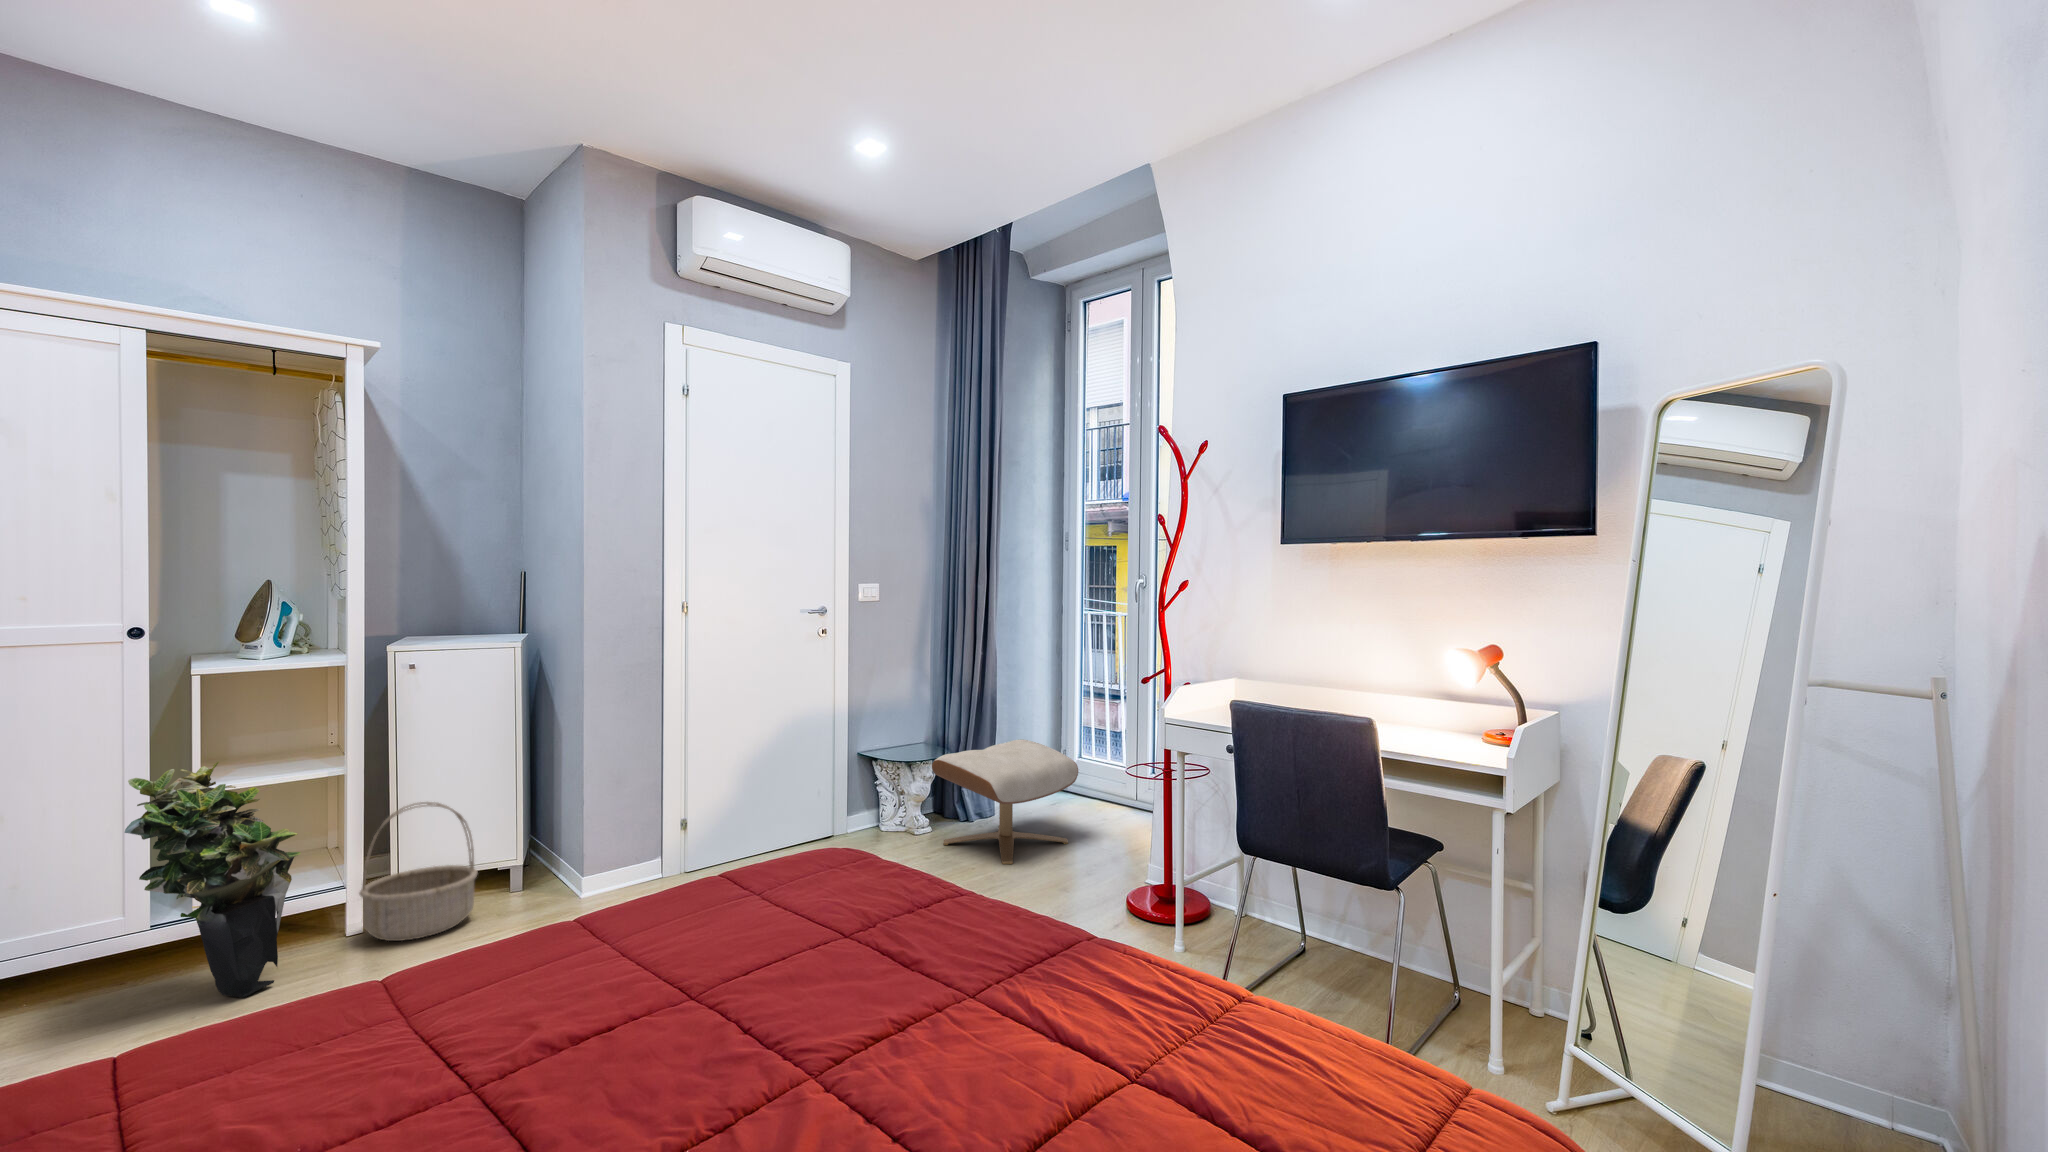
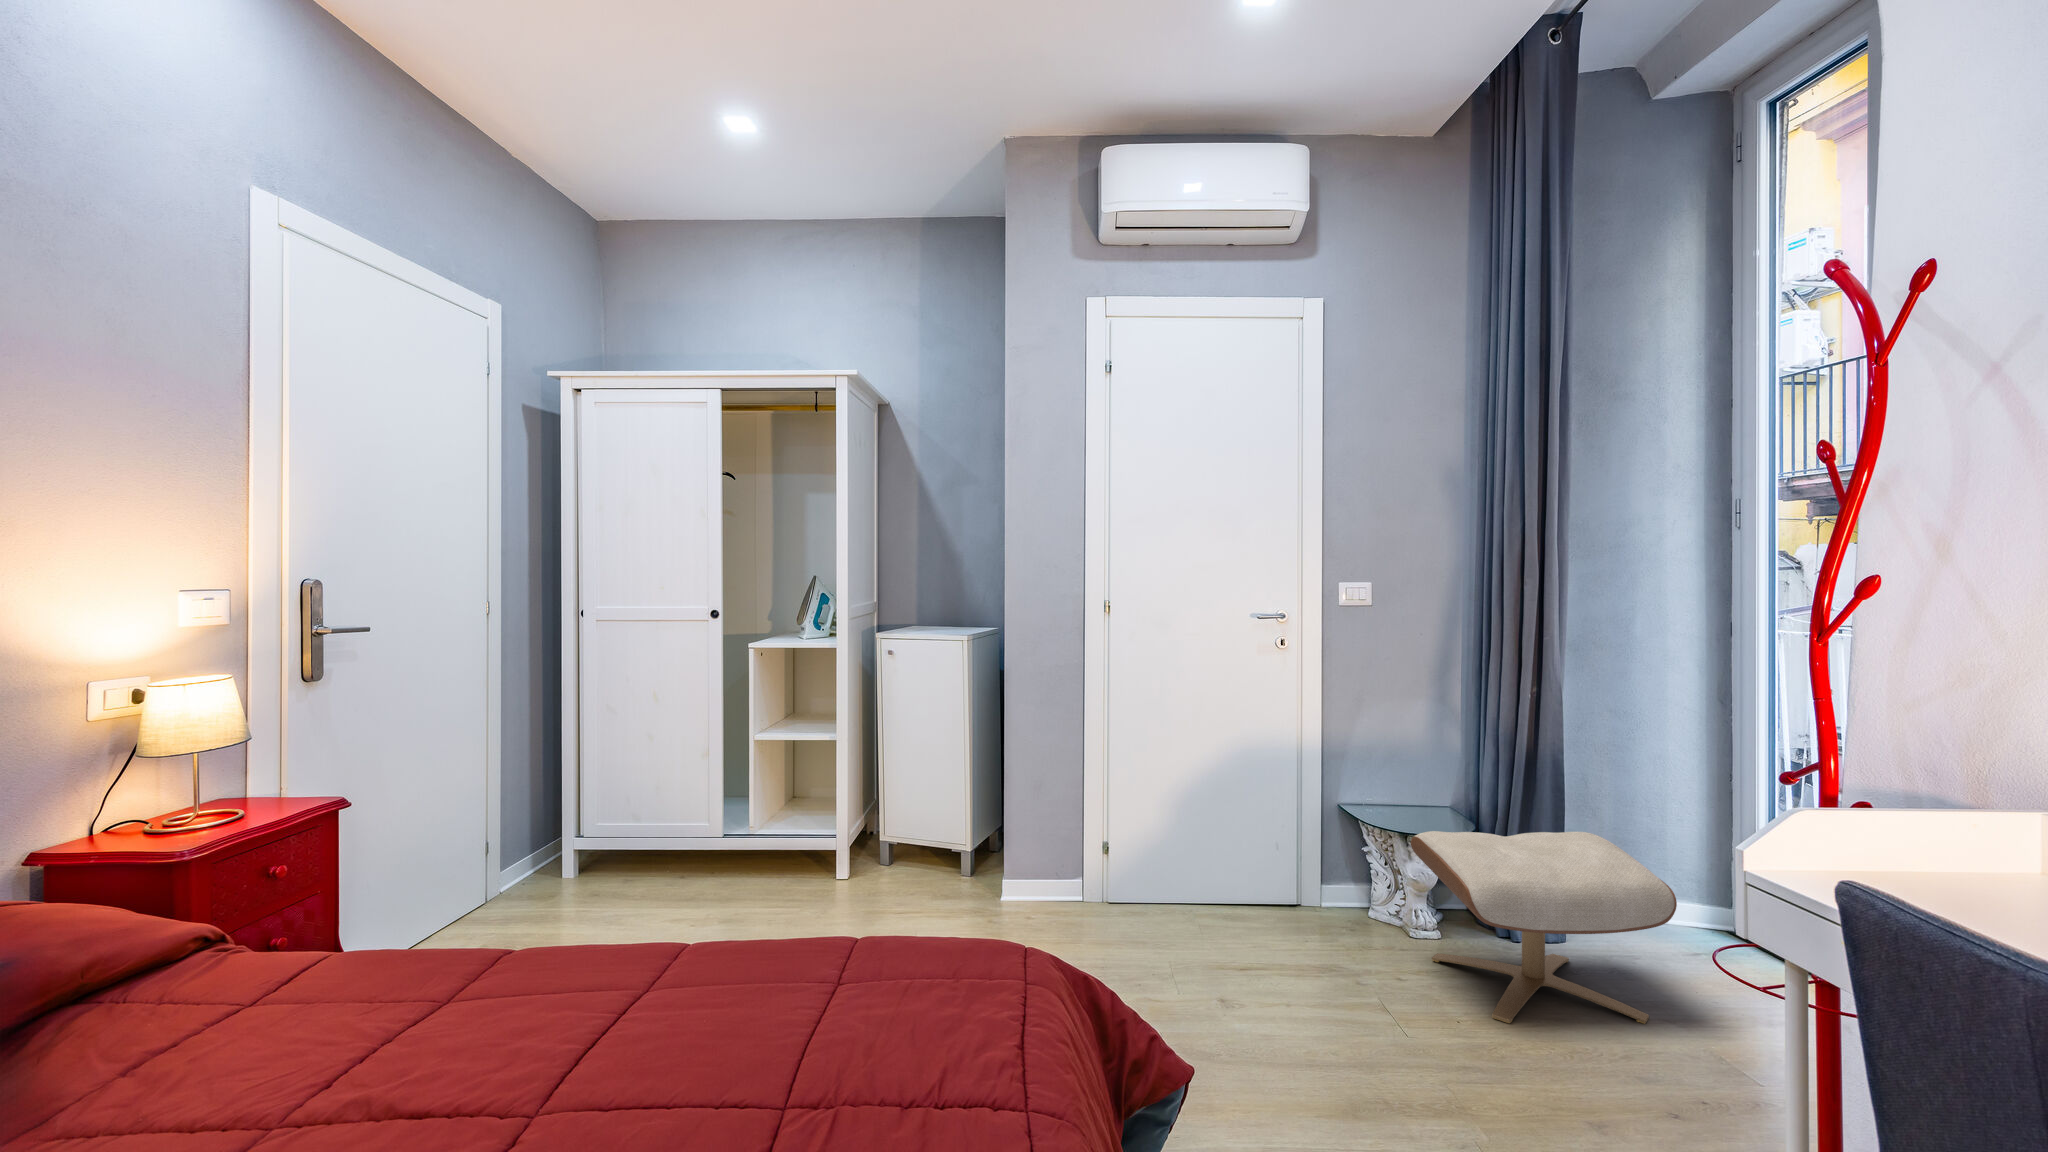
potted plant: present [125,762,301,998] -> none [686,717,794,907]
basket: present [359,802,477,941] -> none [839,775,926,897]

